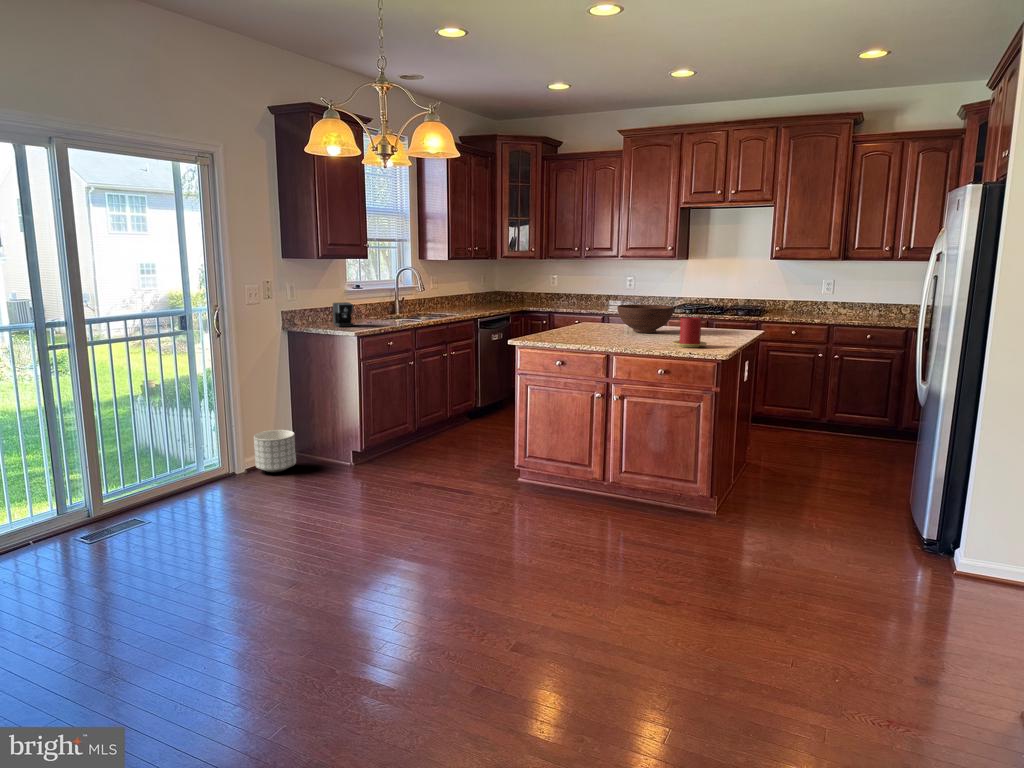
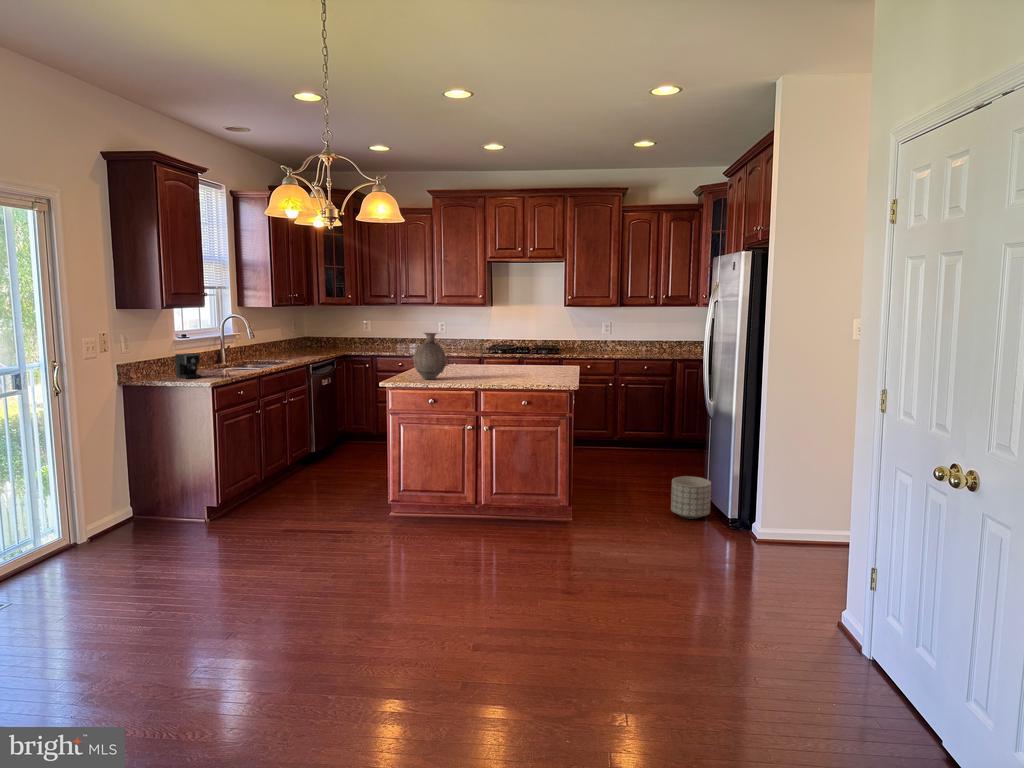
vase: none [543,286,586,339] -> present [410,333,450,380]
fruit bowl: present [617,305,674,333] -> none [466,347,514,371]
candle: present [673,317,707,348] -> none [530,356,558,382]
planter: present [254,430,296,472] -> present [671,476,711,519]

